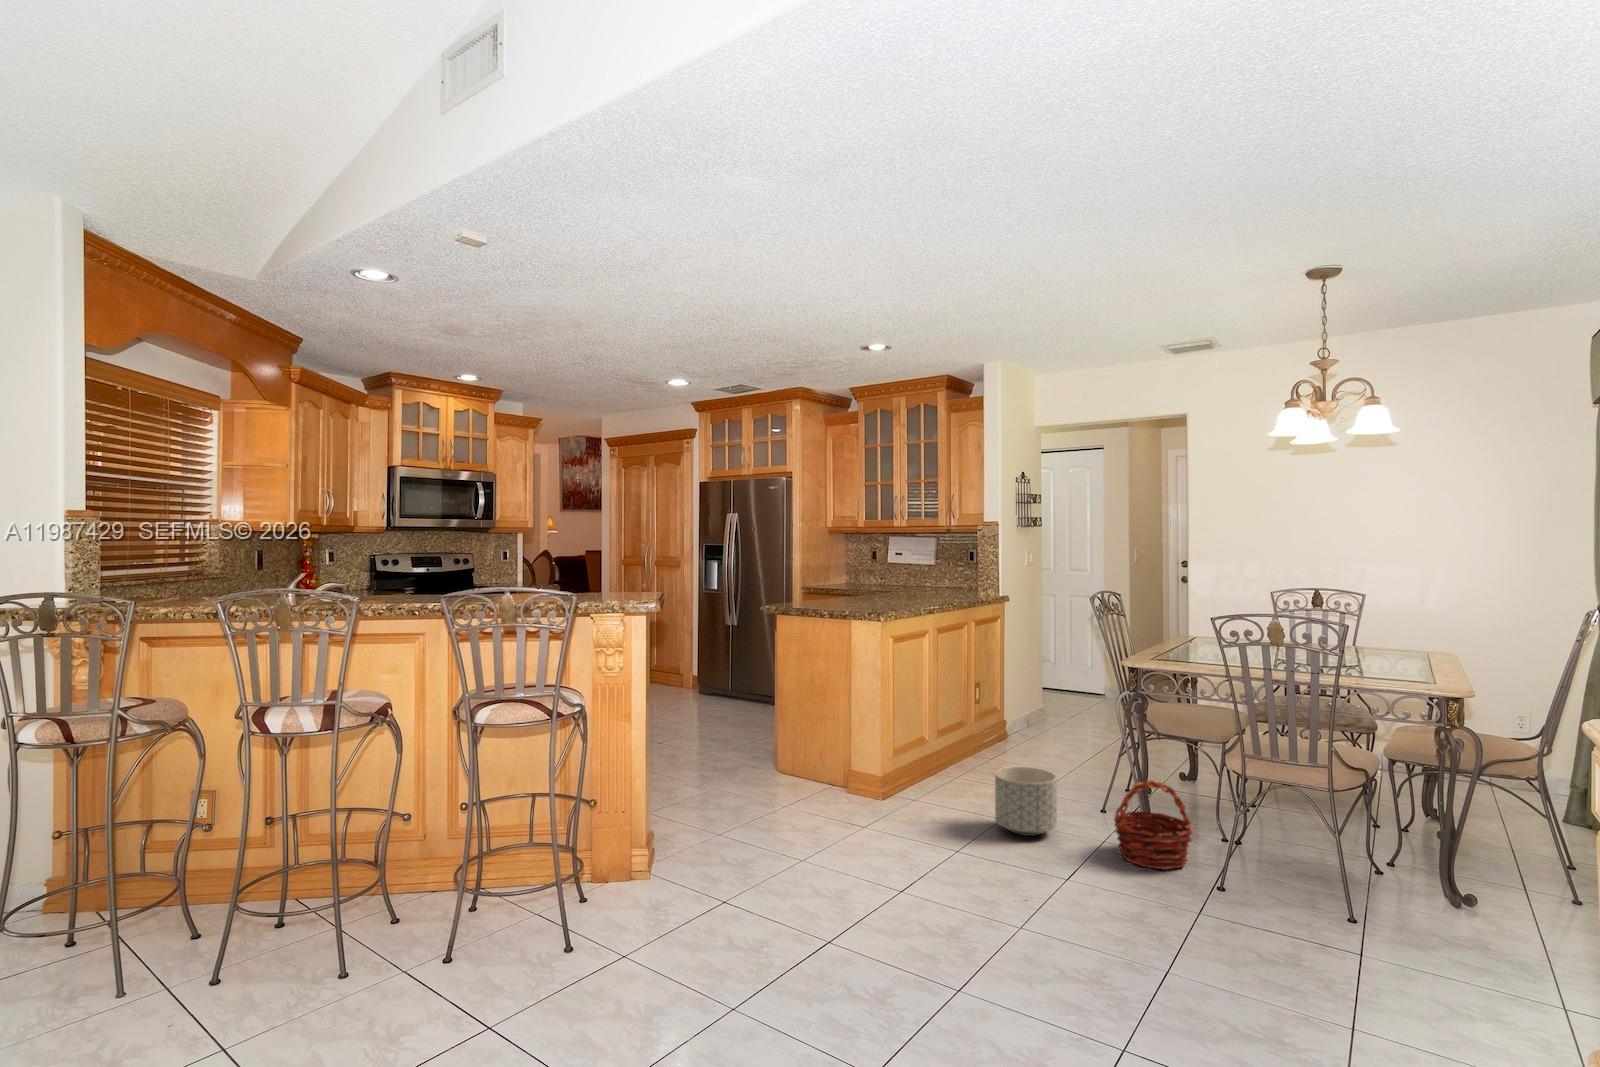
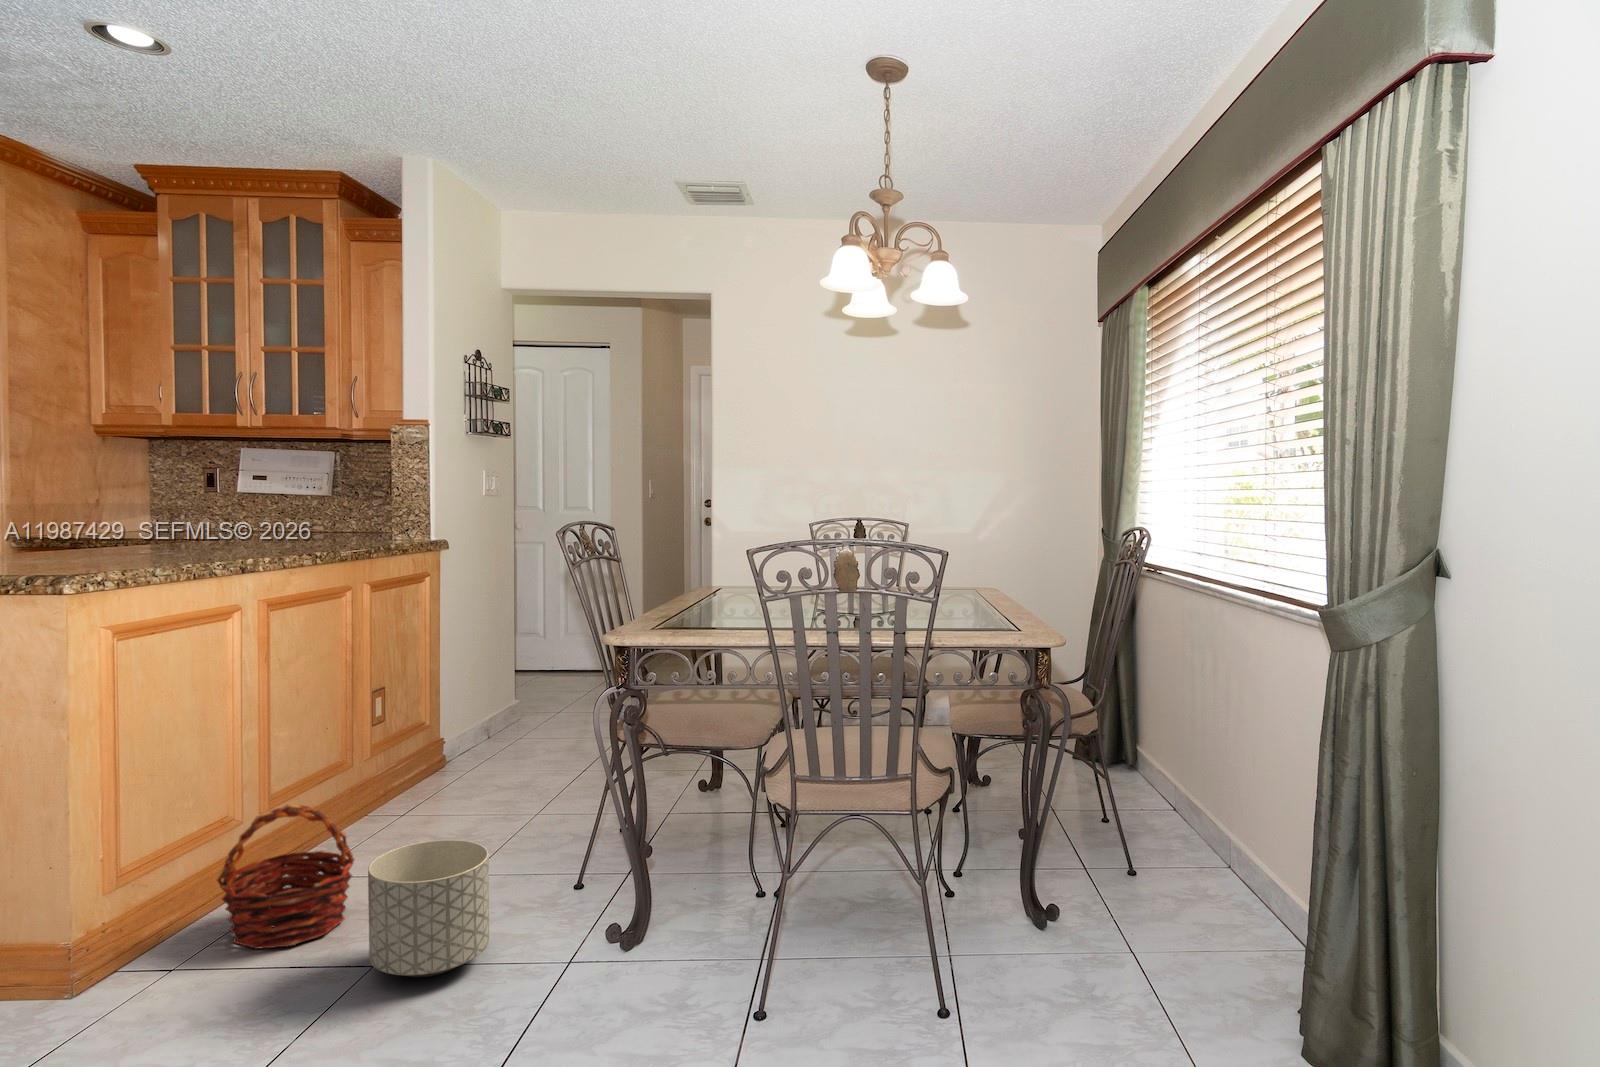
basket: present [1114,780,1192,869] -> present [217,805,354,949]

